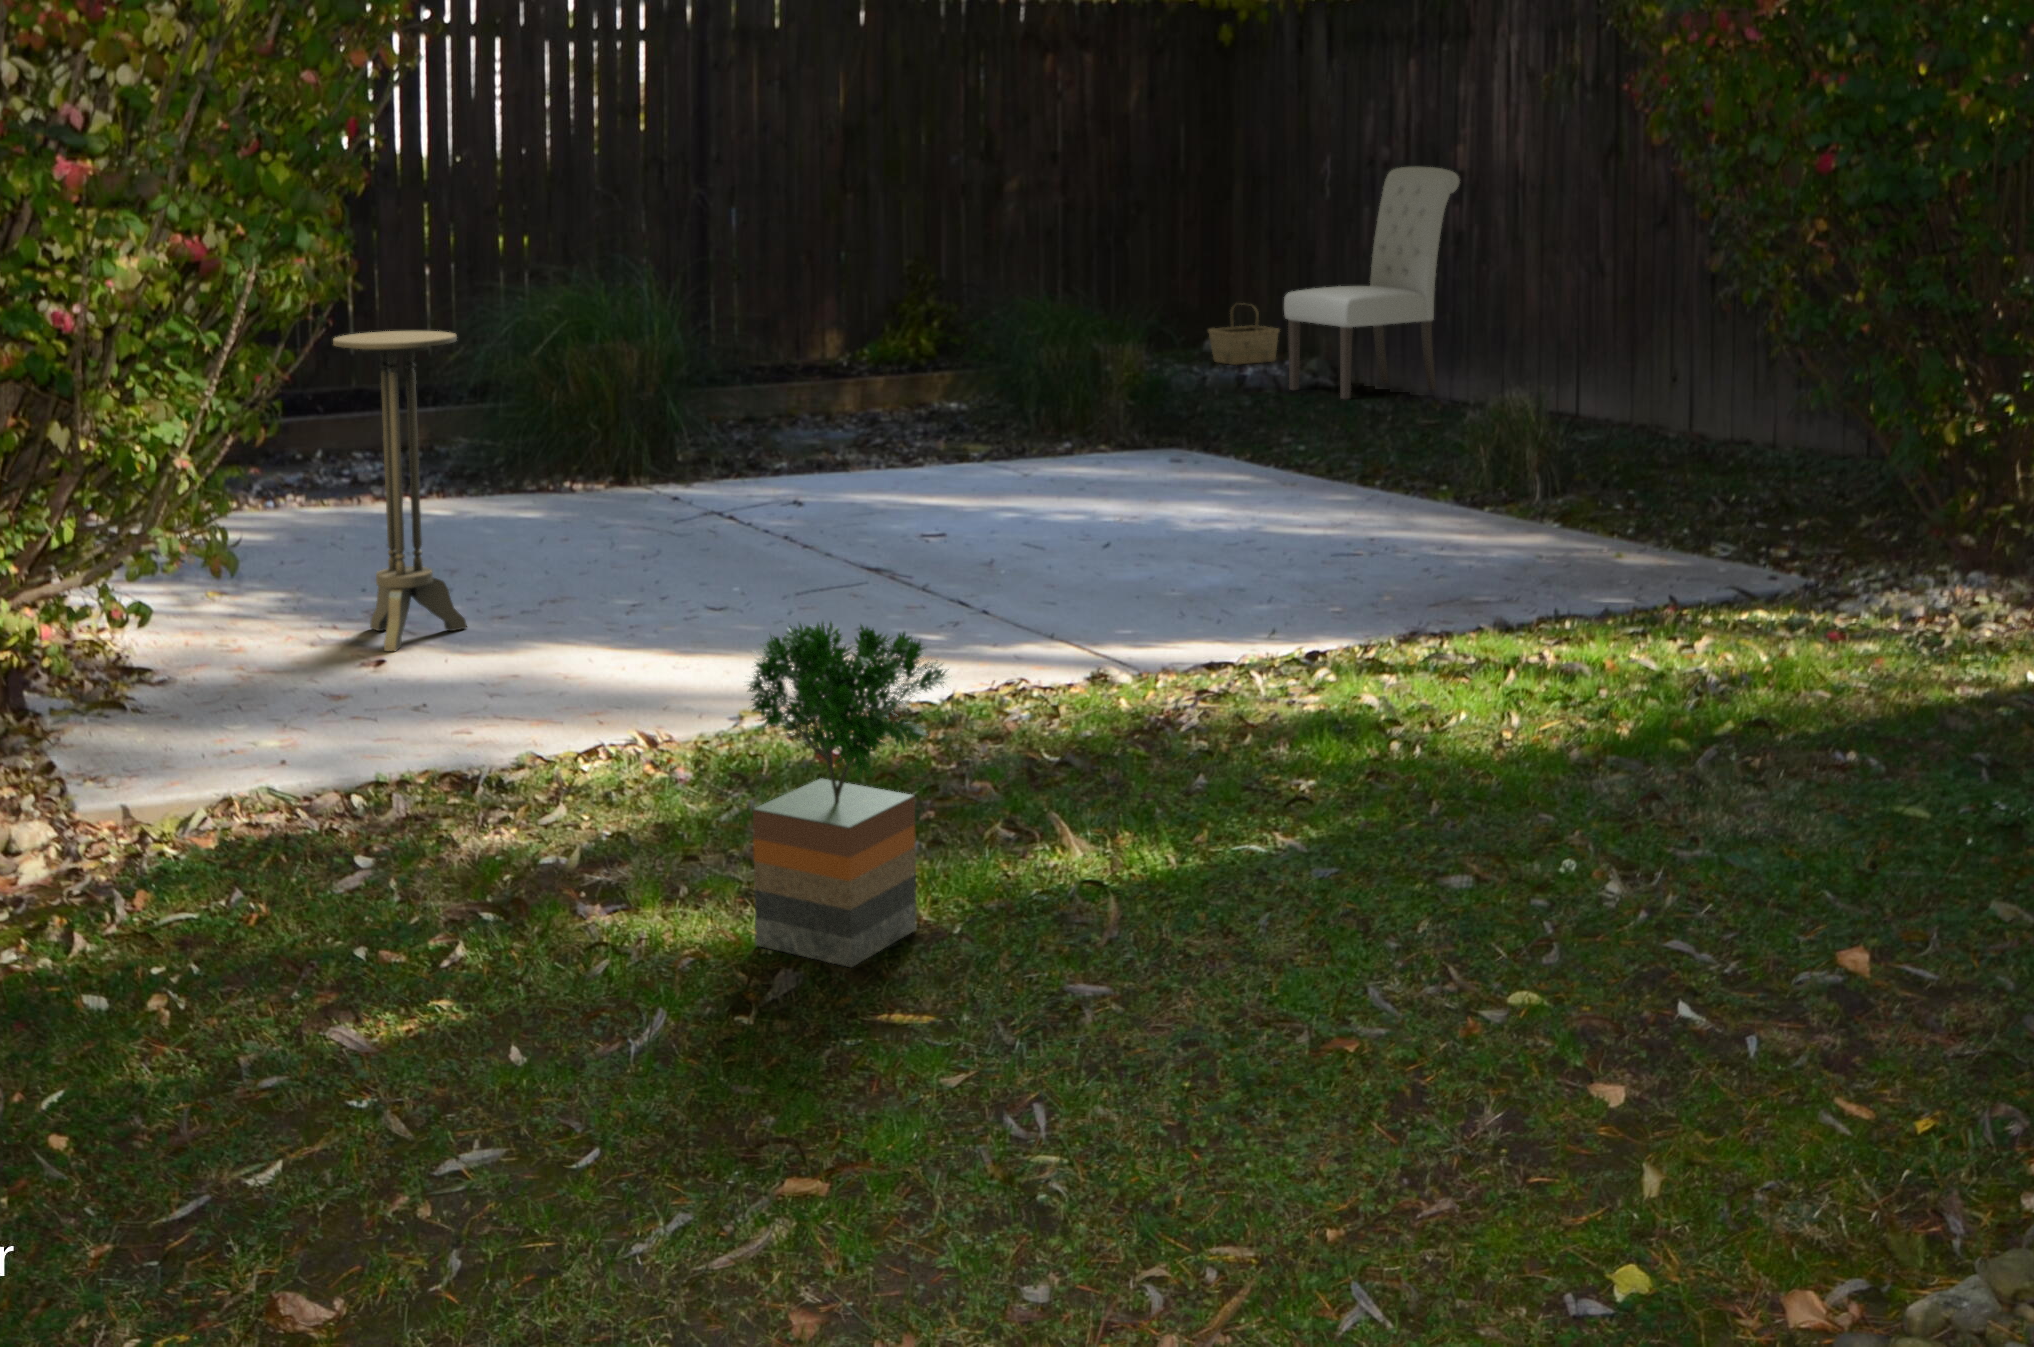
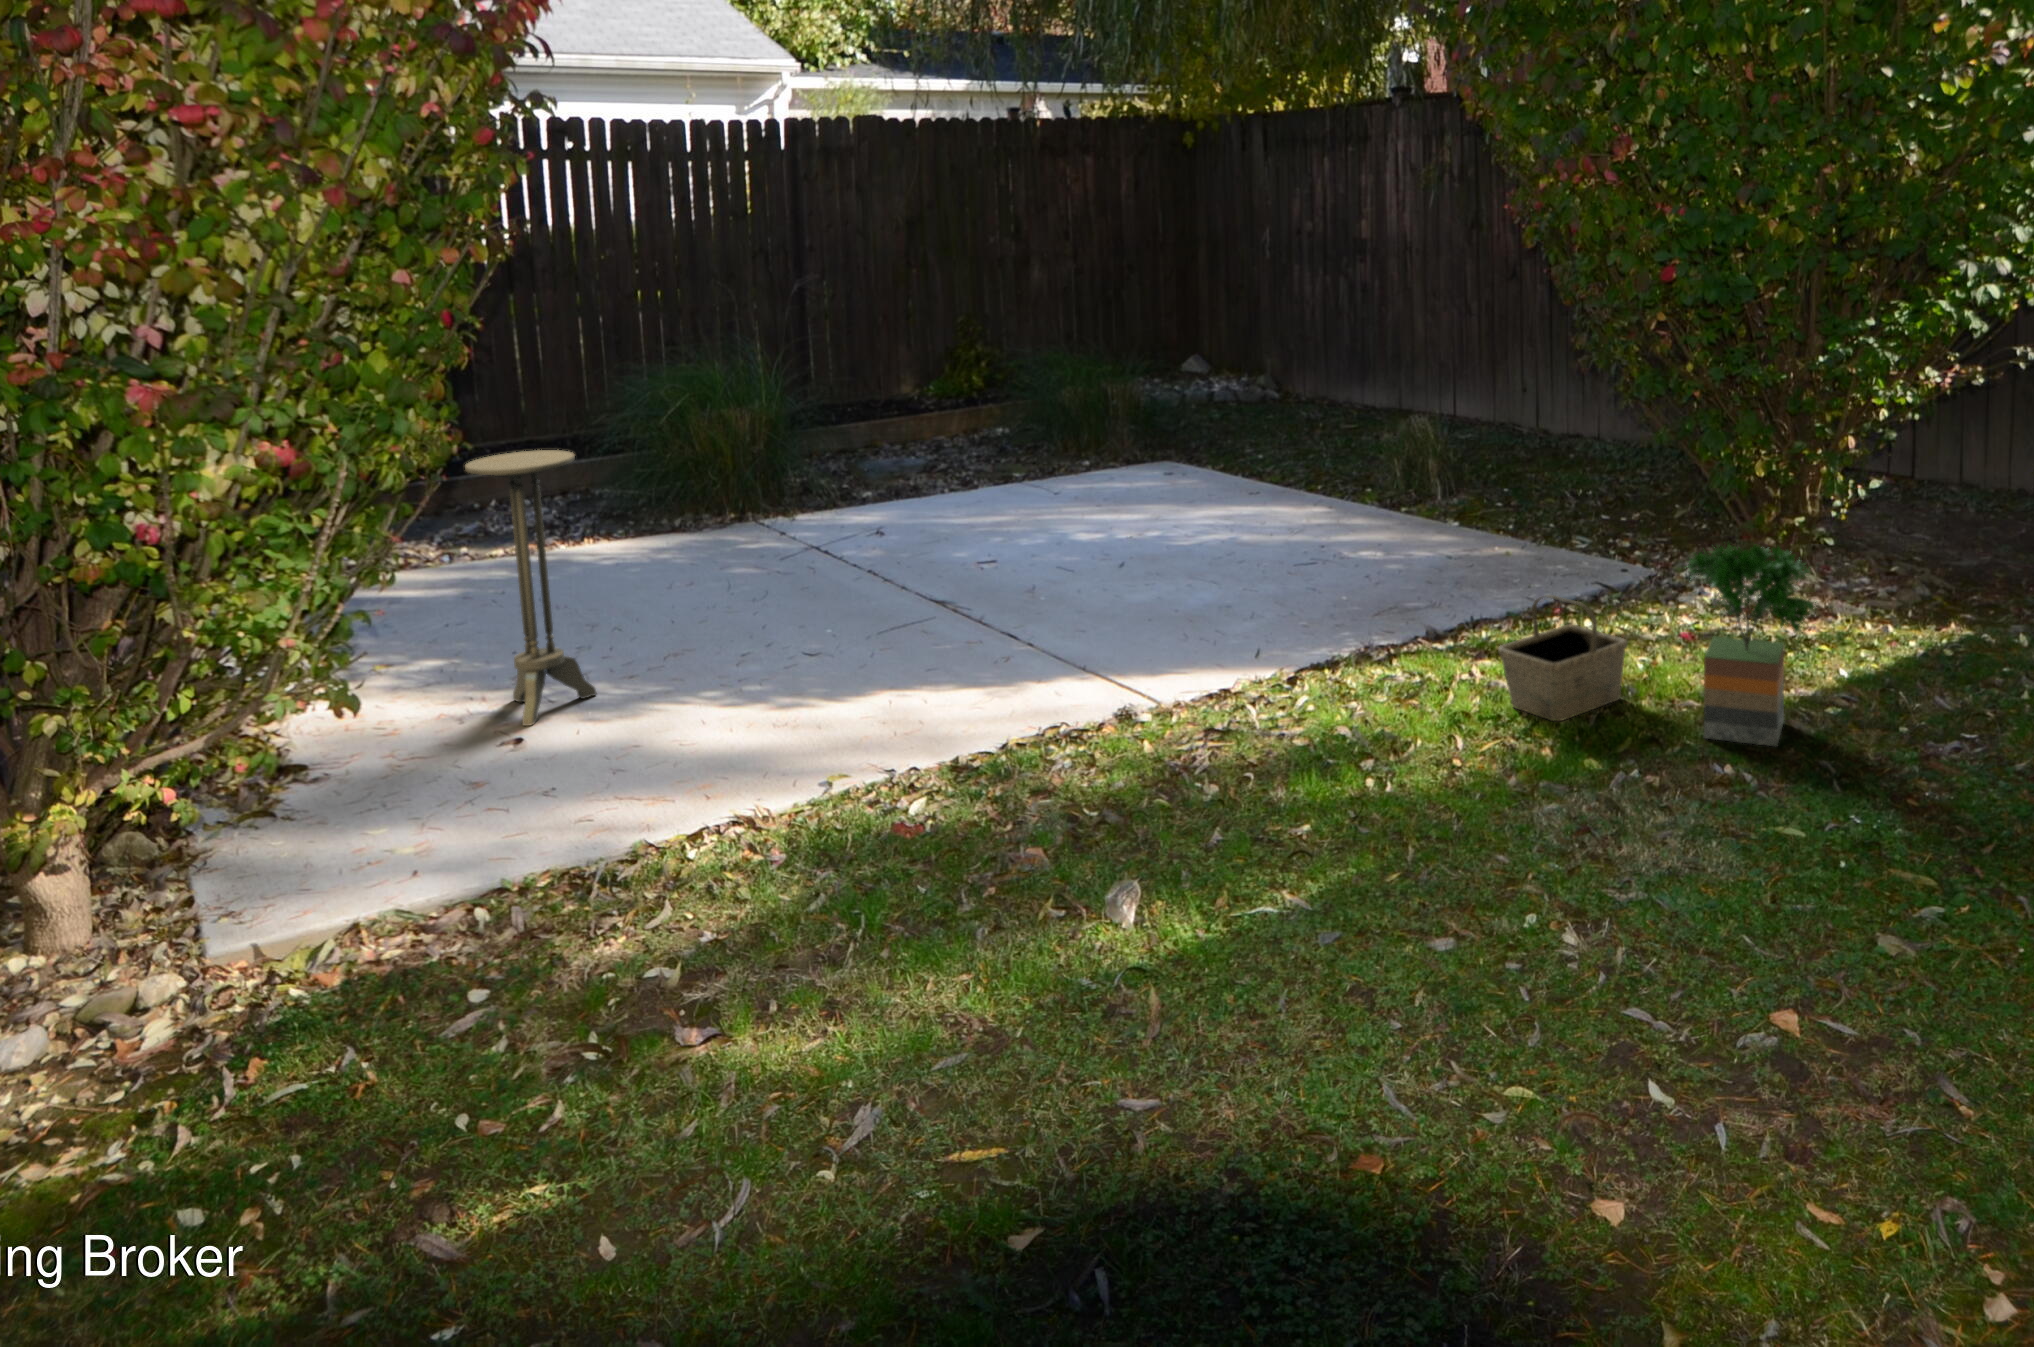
chair: present [1284,167,1460,400] -> none [1247,238,1372,416]
basket: present [1208,304,1280,365] -> present [1499,595,1628,721]
potted tree: present [747,622,949,967] -> present [1686,544,1817,747]

